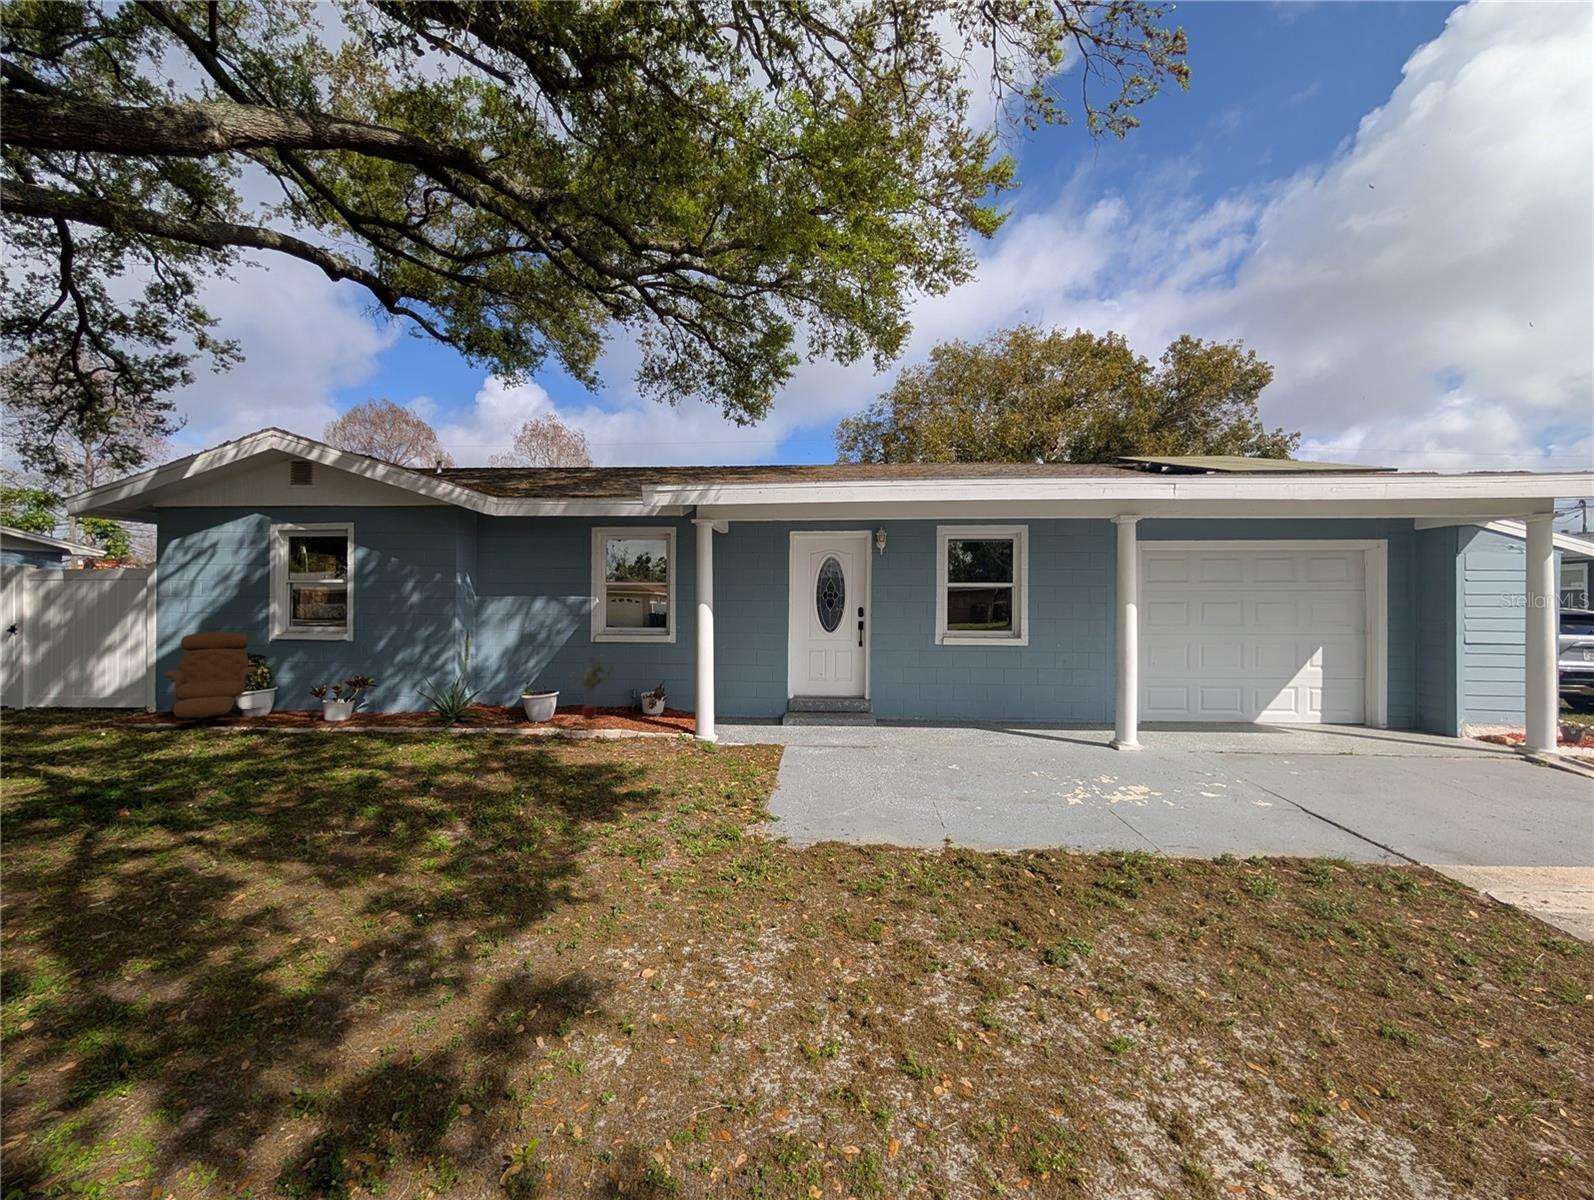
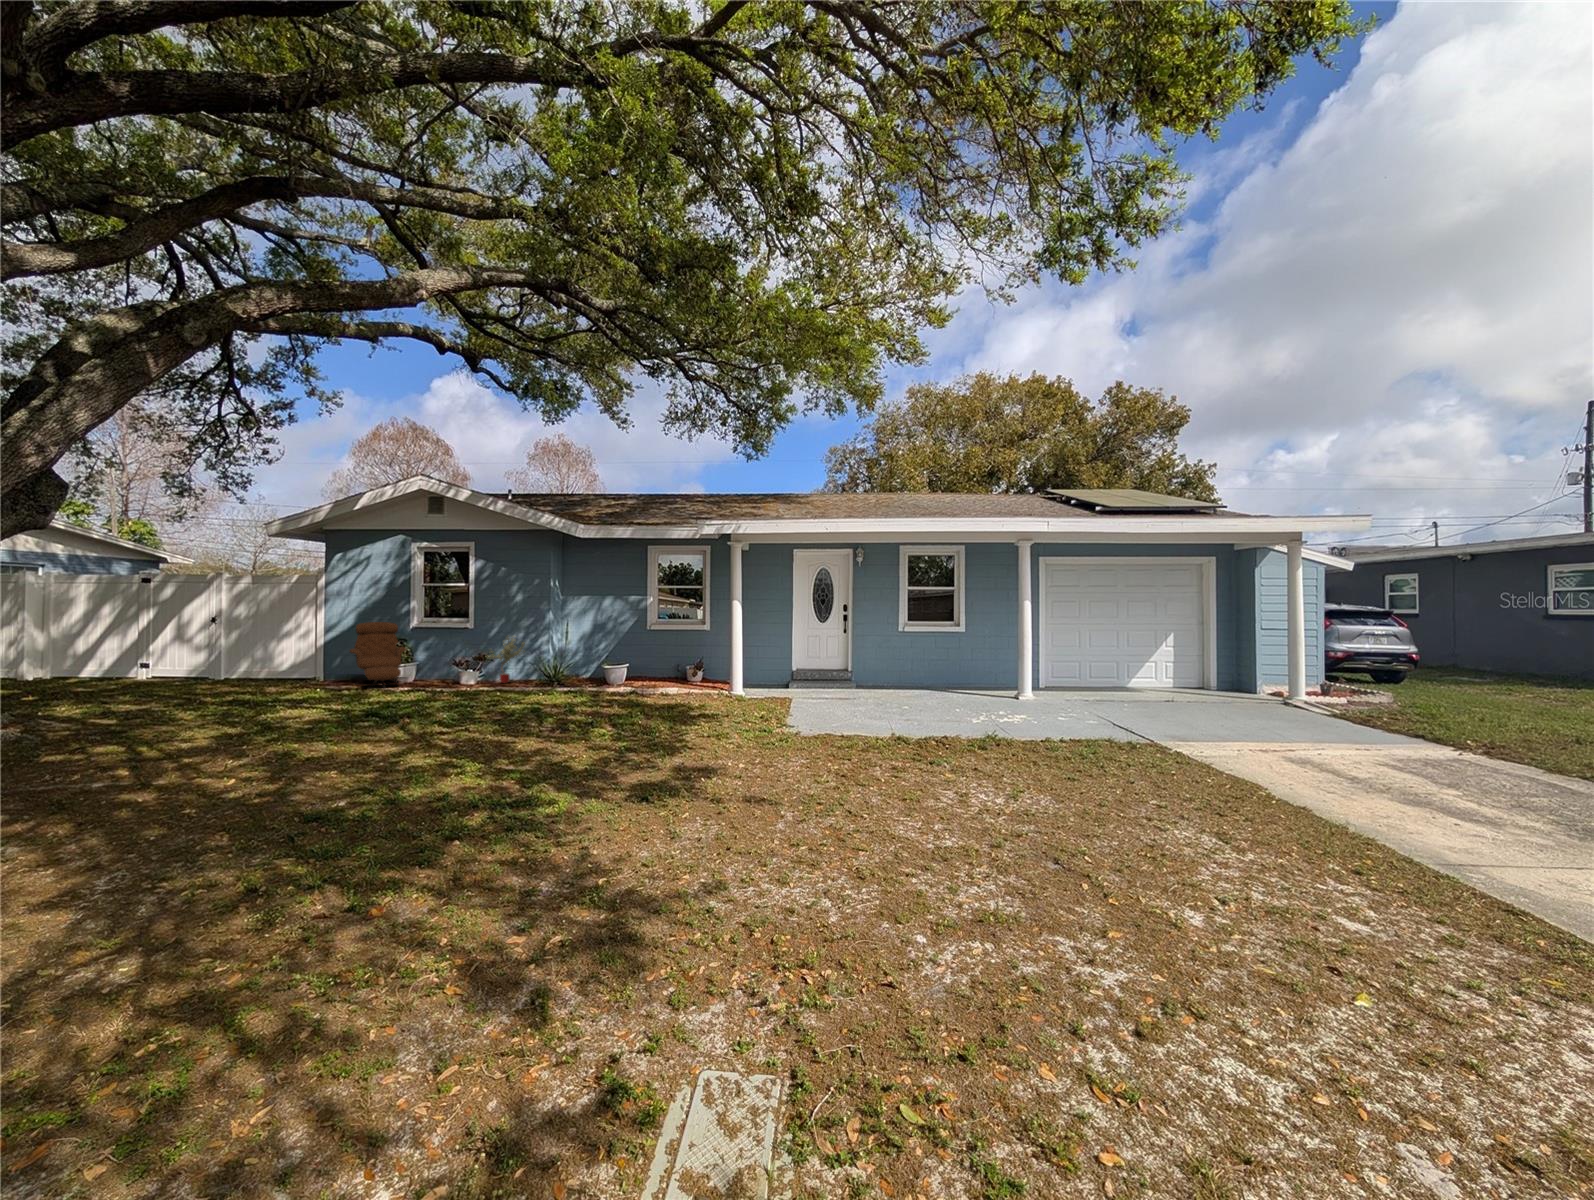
potted tree: present [566,654,614,719] -> present [485,637,525,683]

